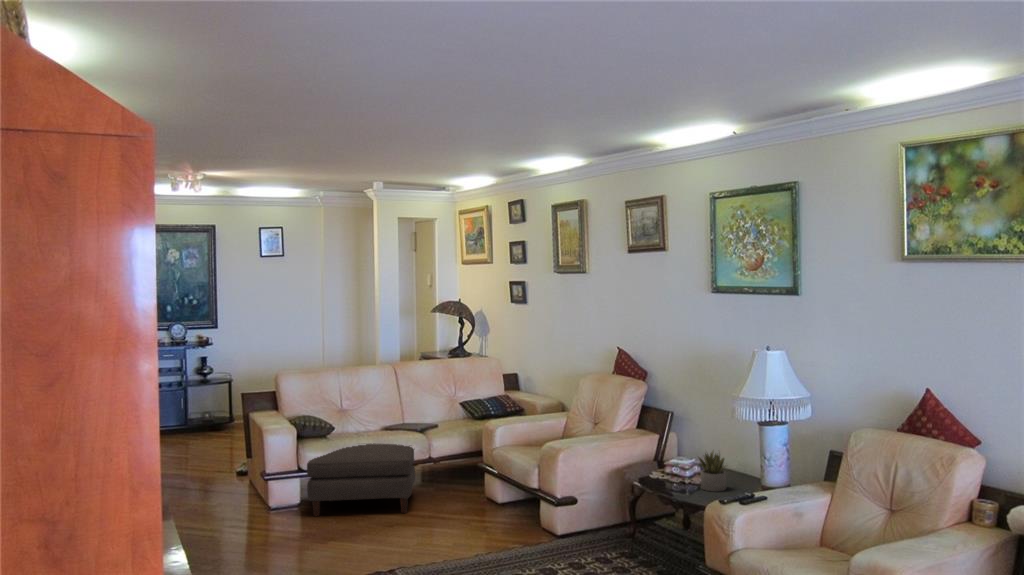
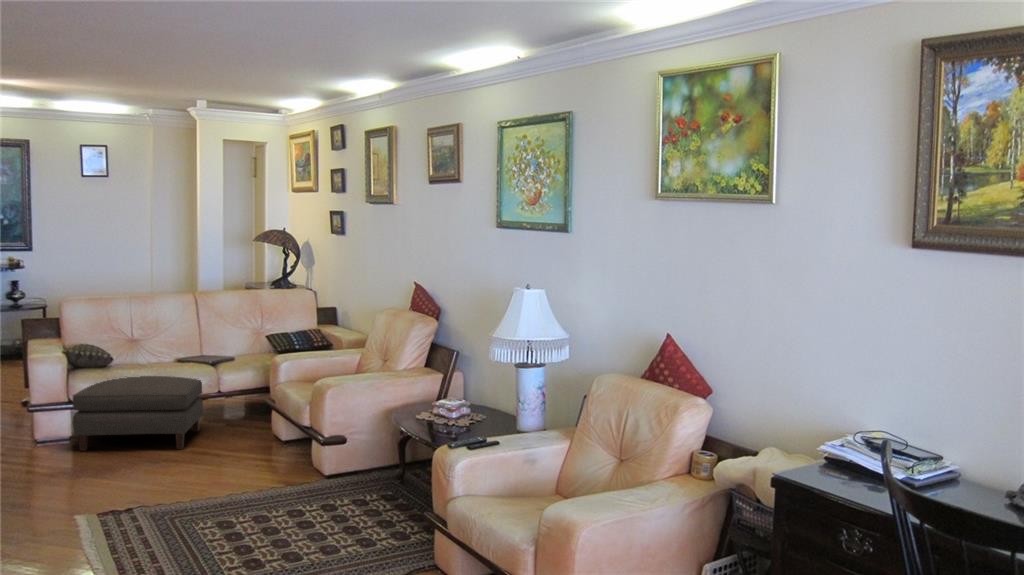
succulent plant: present [699,451,726,491] -> none [454,391,483,435]

